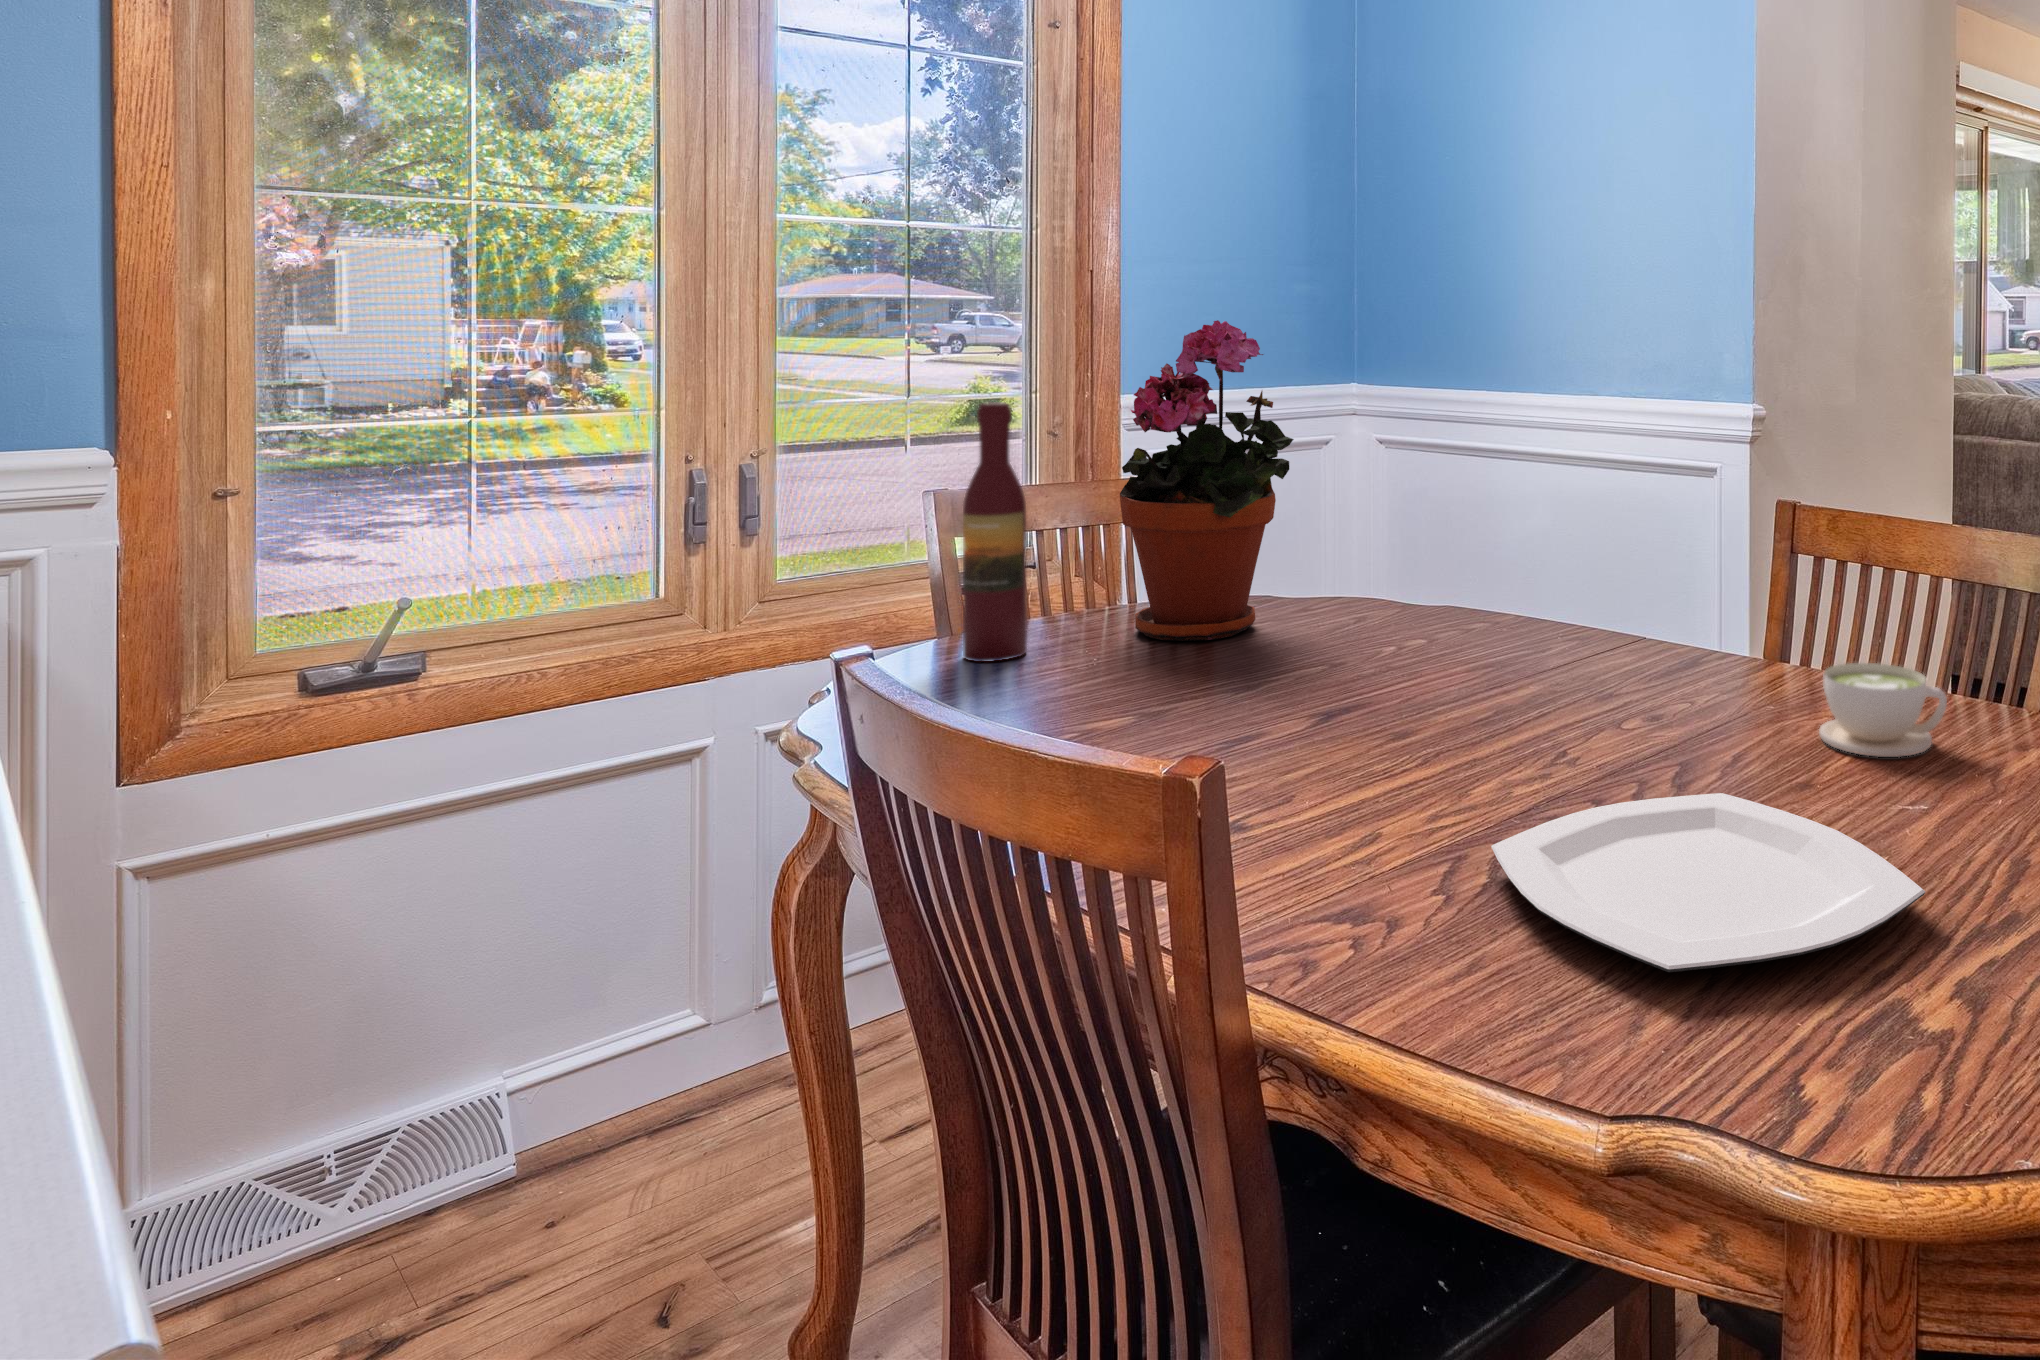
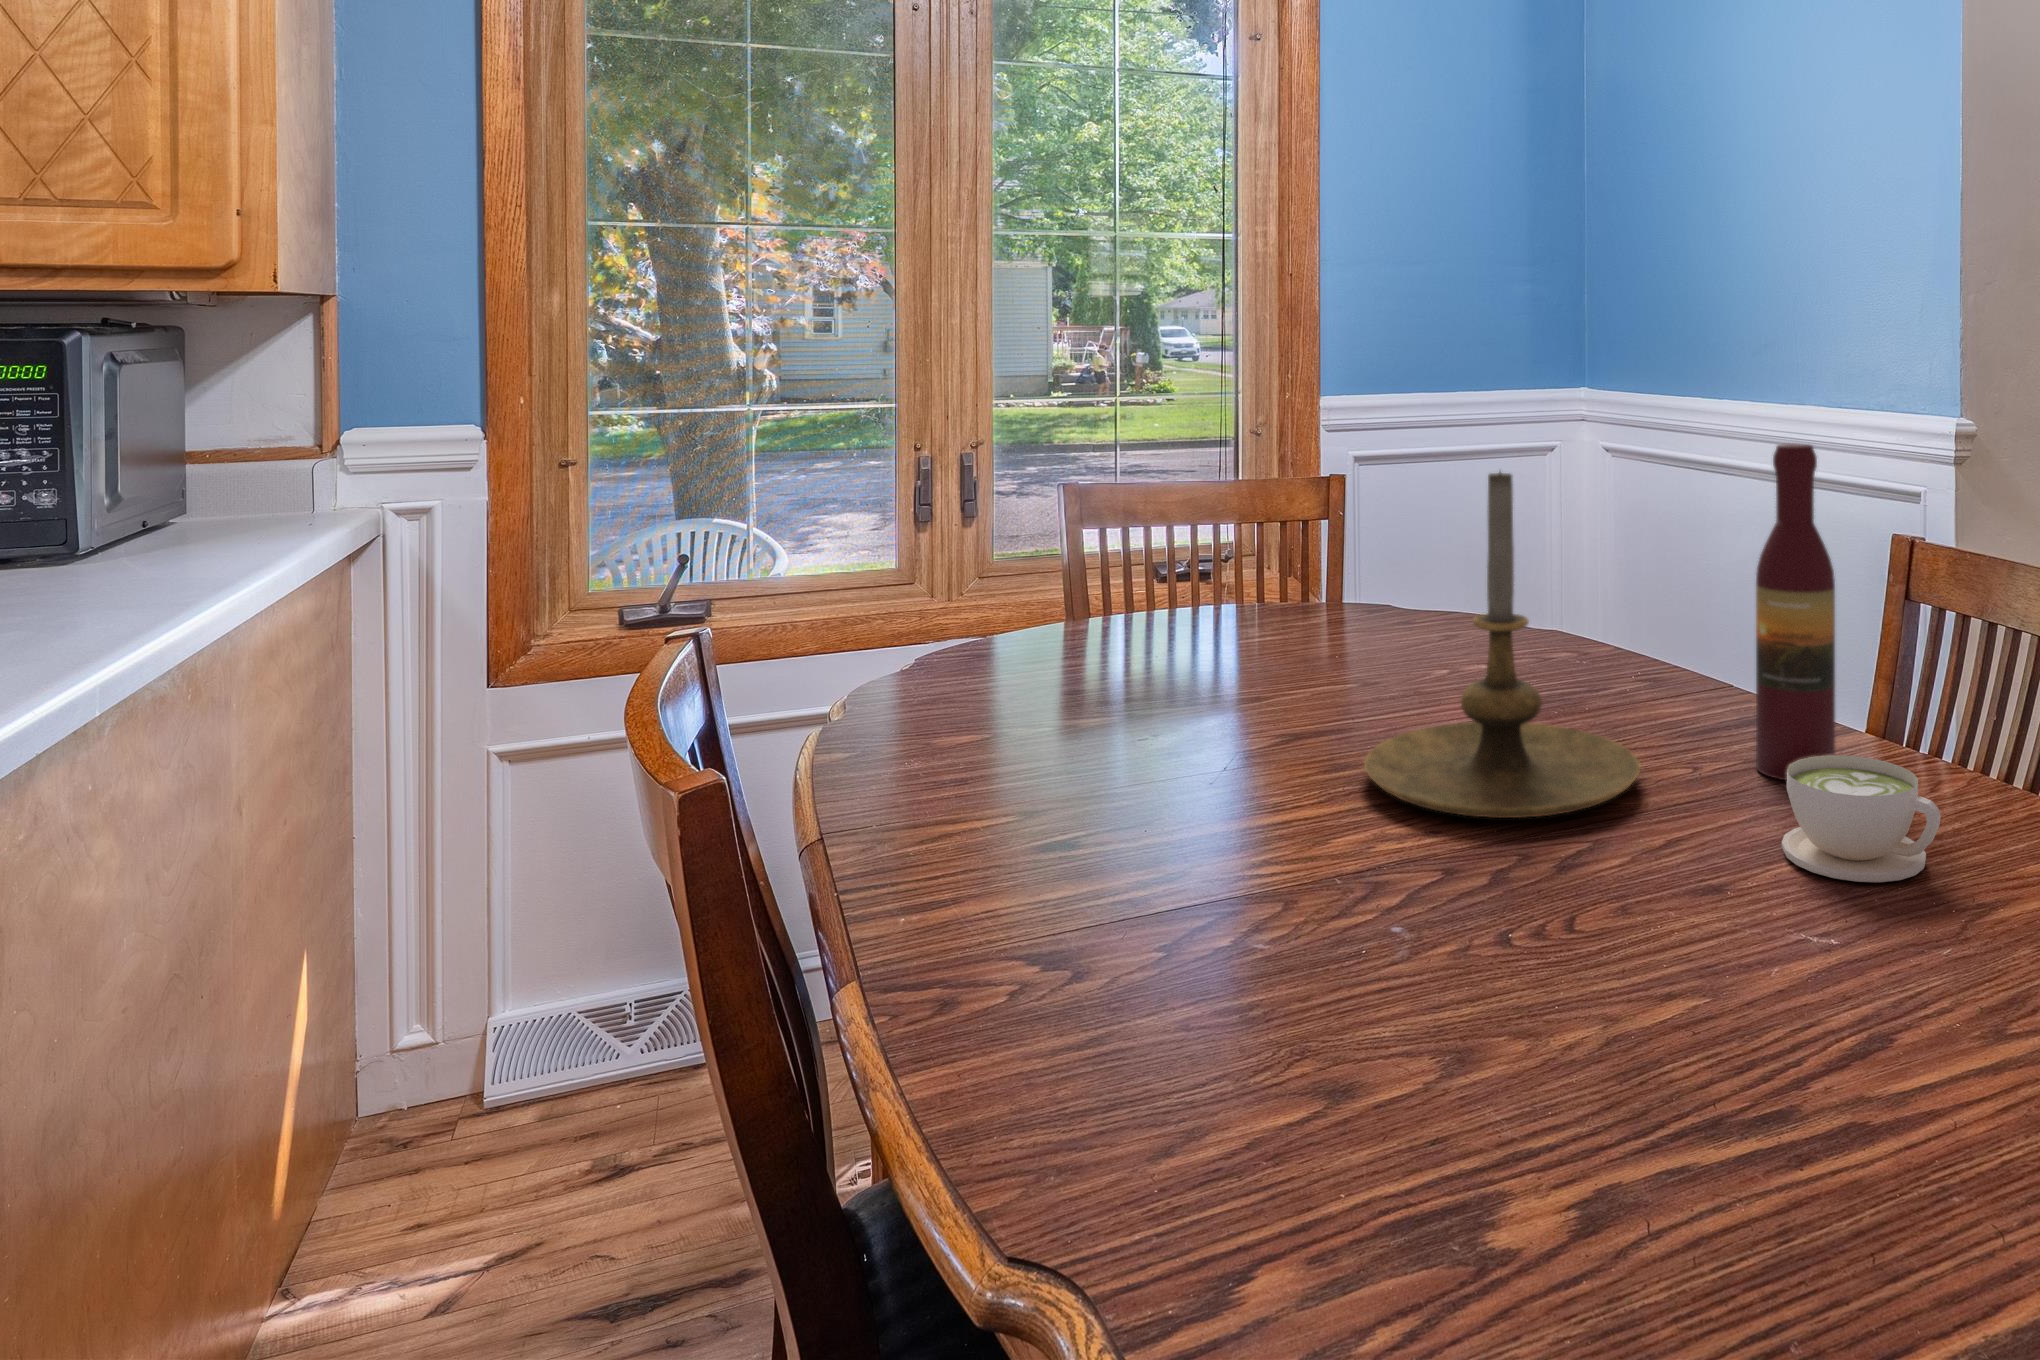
potted plant: present [1120,320,1294,641] -> none [1176,328,1355,657]
wine bottle: present [963,402,1027,662] -> present [1756,443,1835,780]
candle holder: none [1436,444,1679,747] -> present [1364,472,1640,818]
plate: present [1491,793,1925,972] -> none [1195,891,1653,1112]

